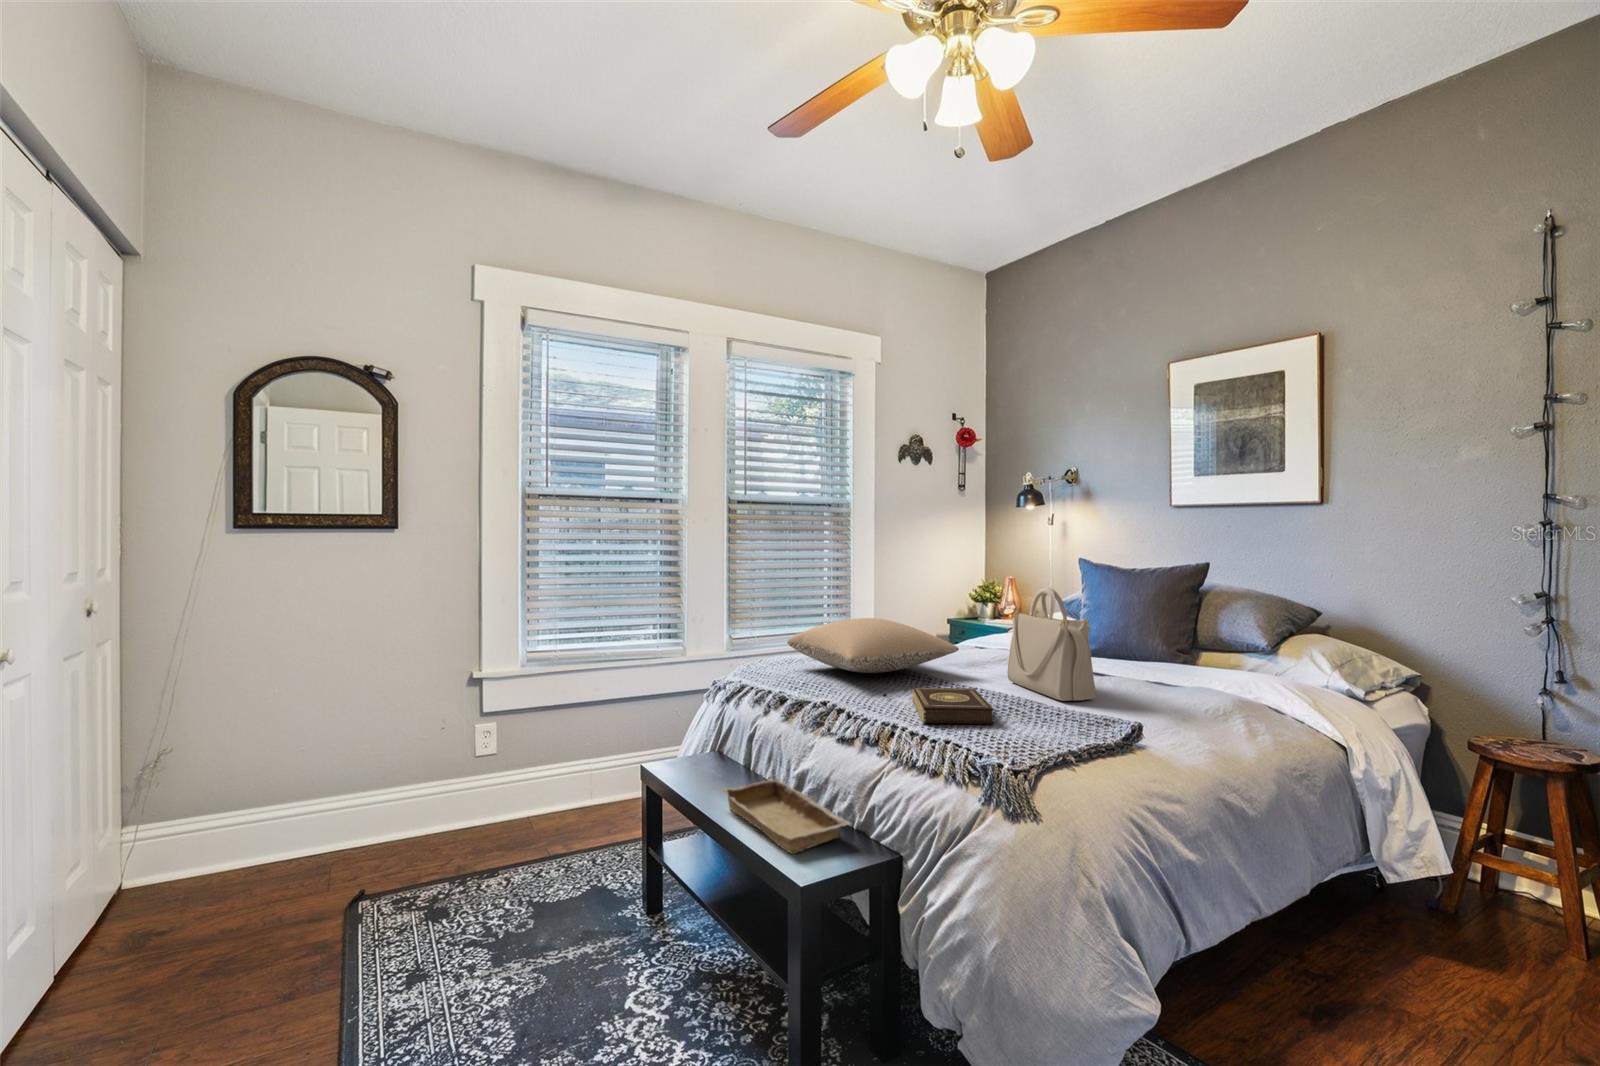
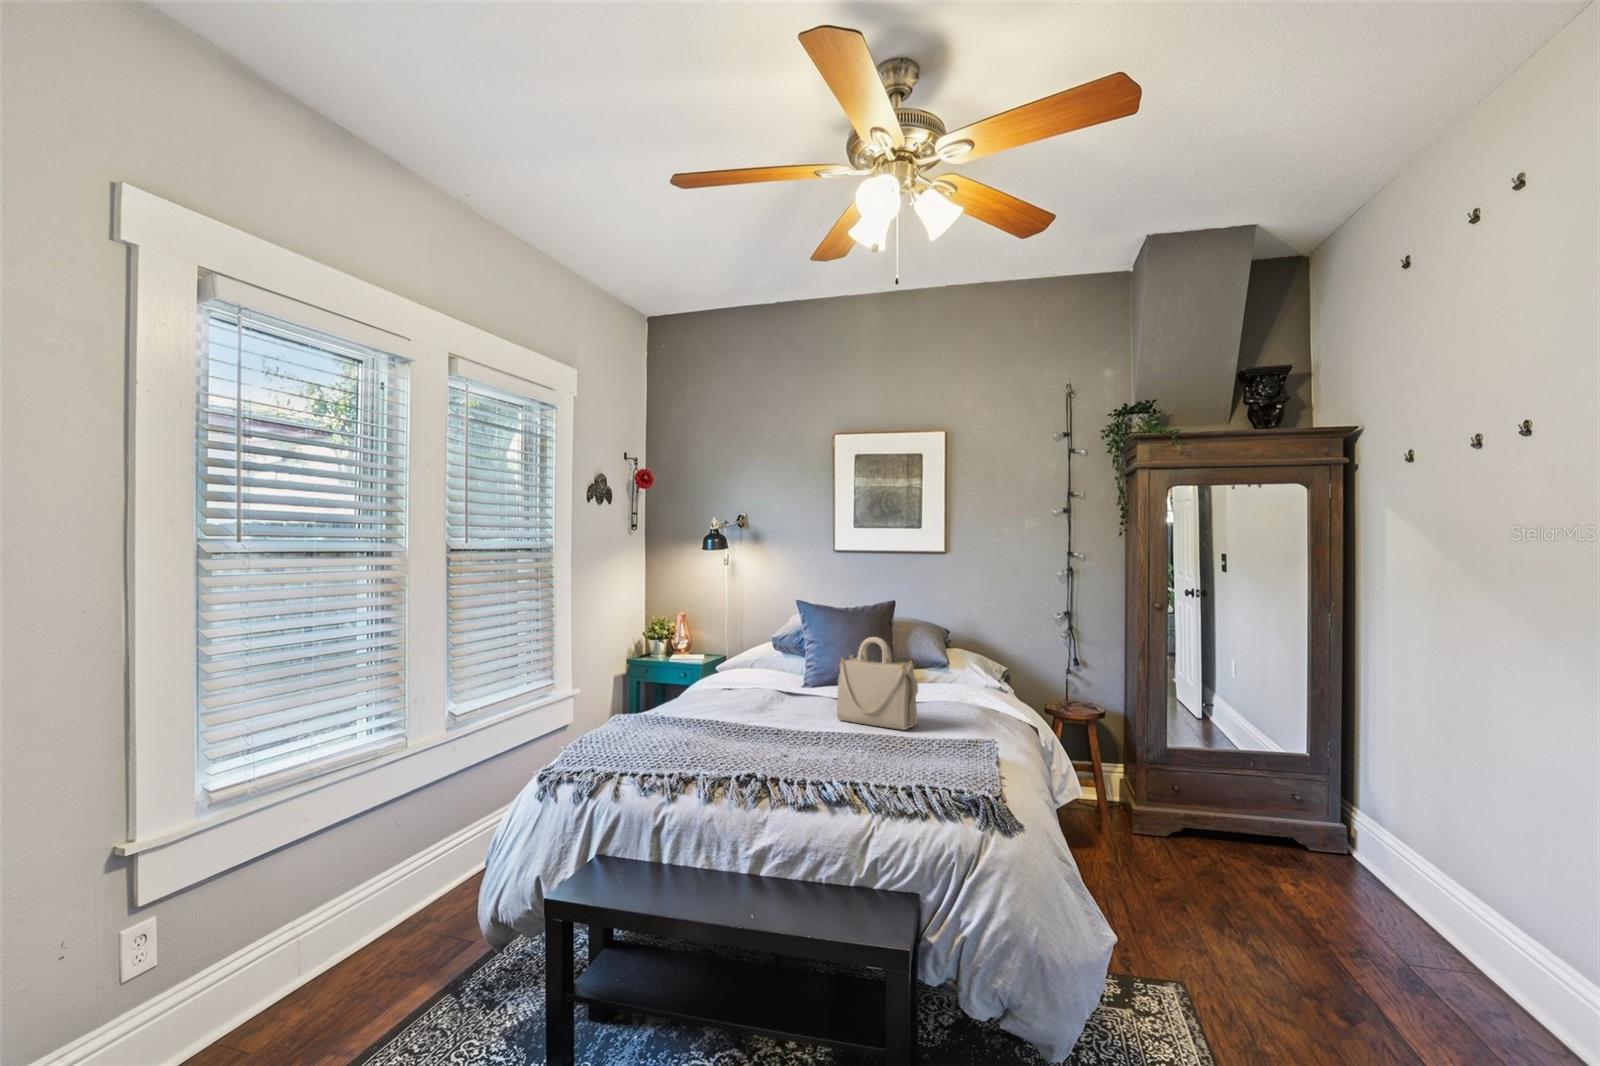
pillow: present [787,618,959,673] -> none [630,679,793,737]
book: present [913,688,993,724] -> none [815,734,909,775]
tray: present [722,779,850,854] -> none [739,866,882,929]

